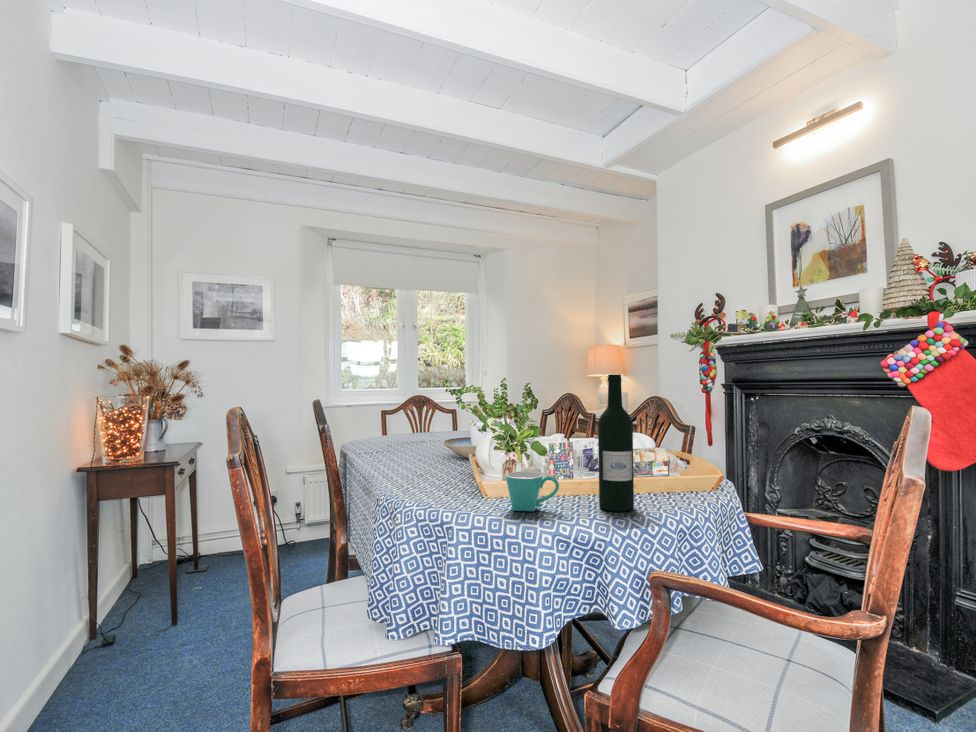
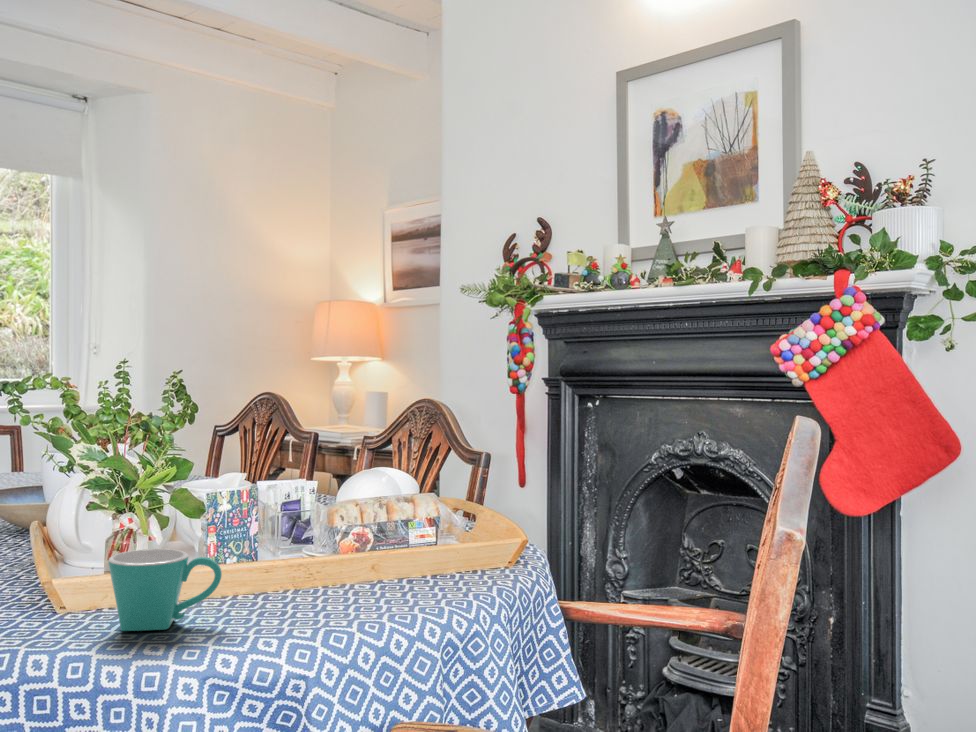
wine bottle: present [598,375,634,511] -> none [302,356,368,618]

